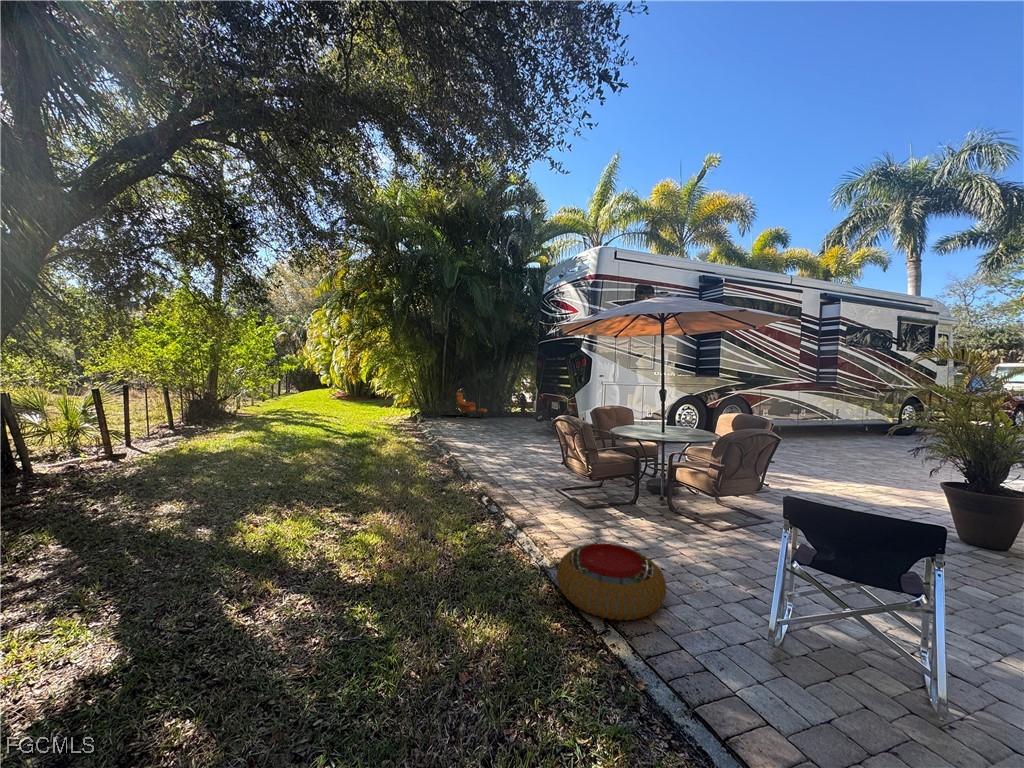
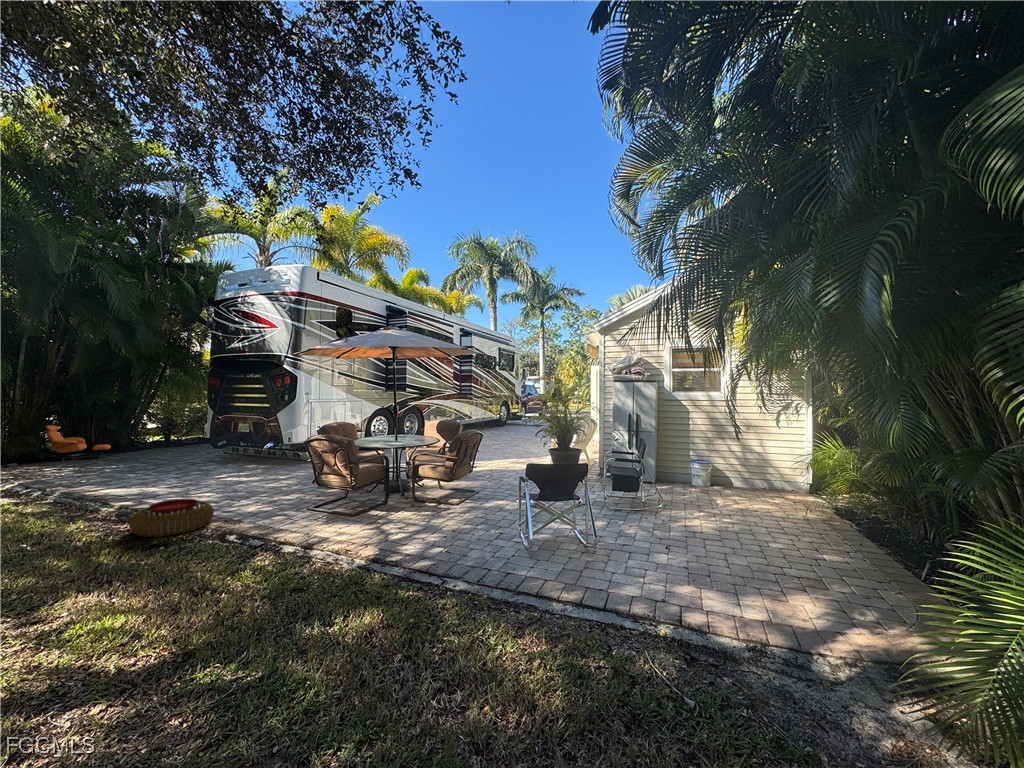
pouf: present [557,543,666,620] -> present [129,498,214,537]

